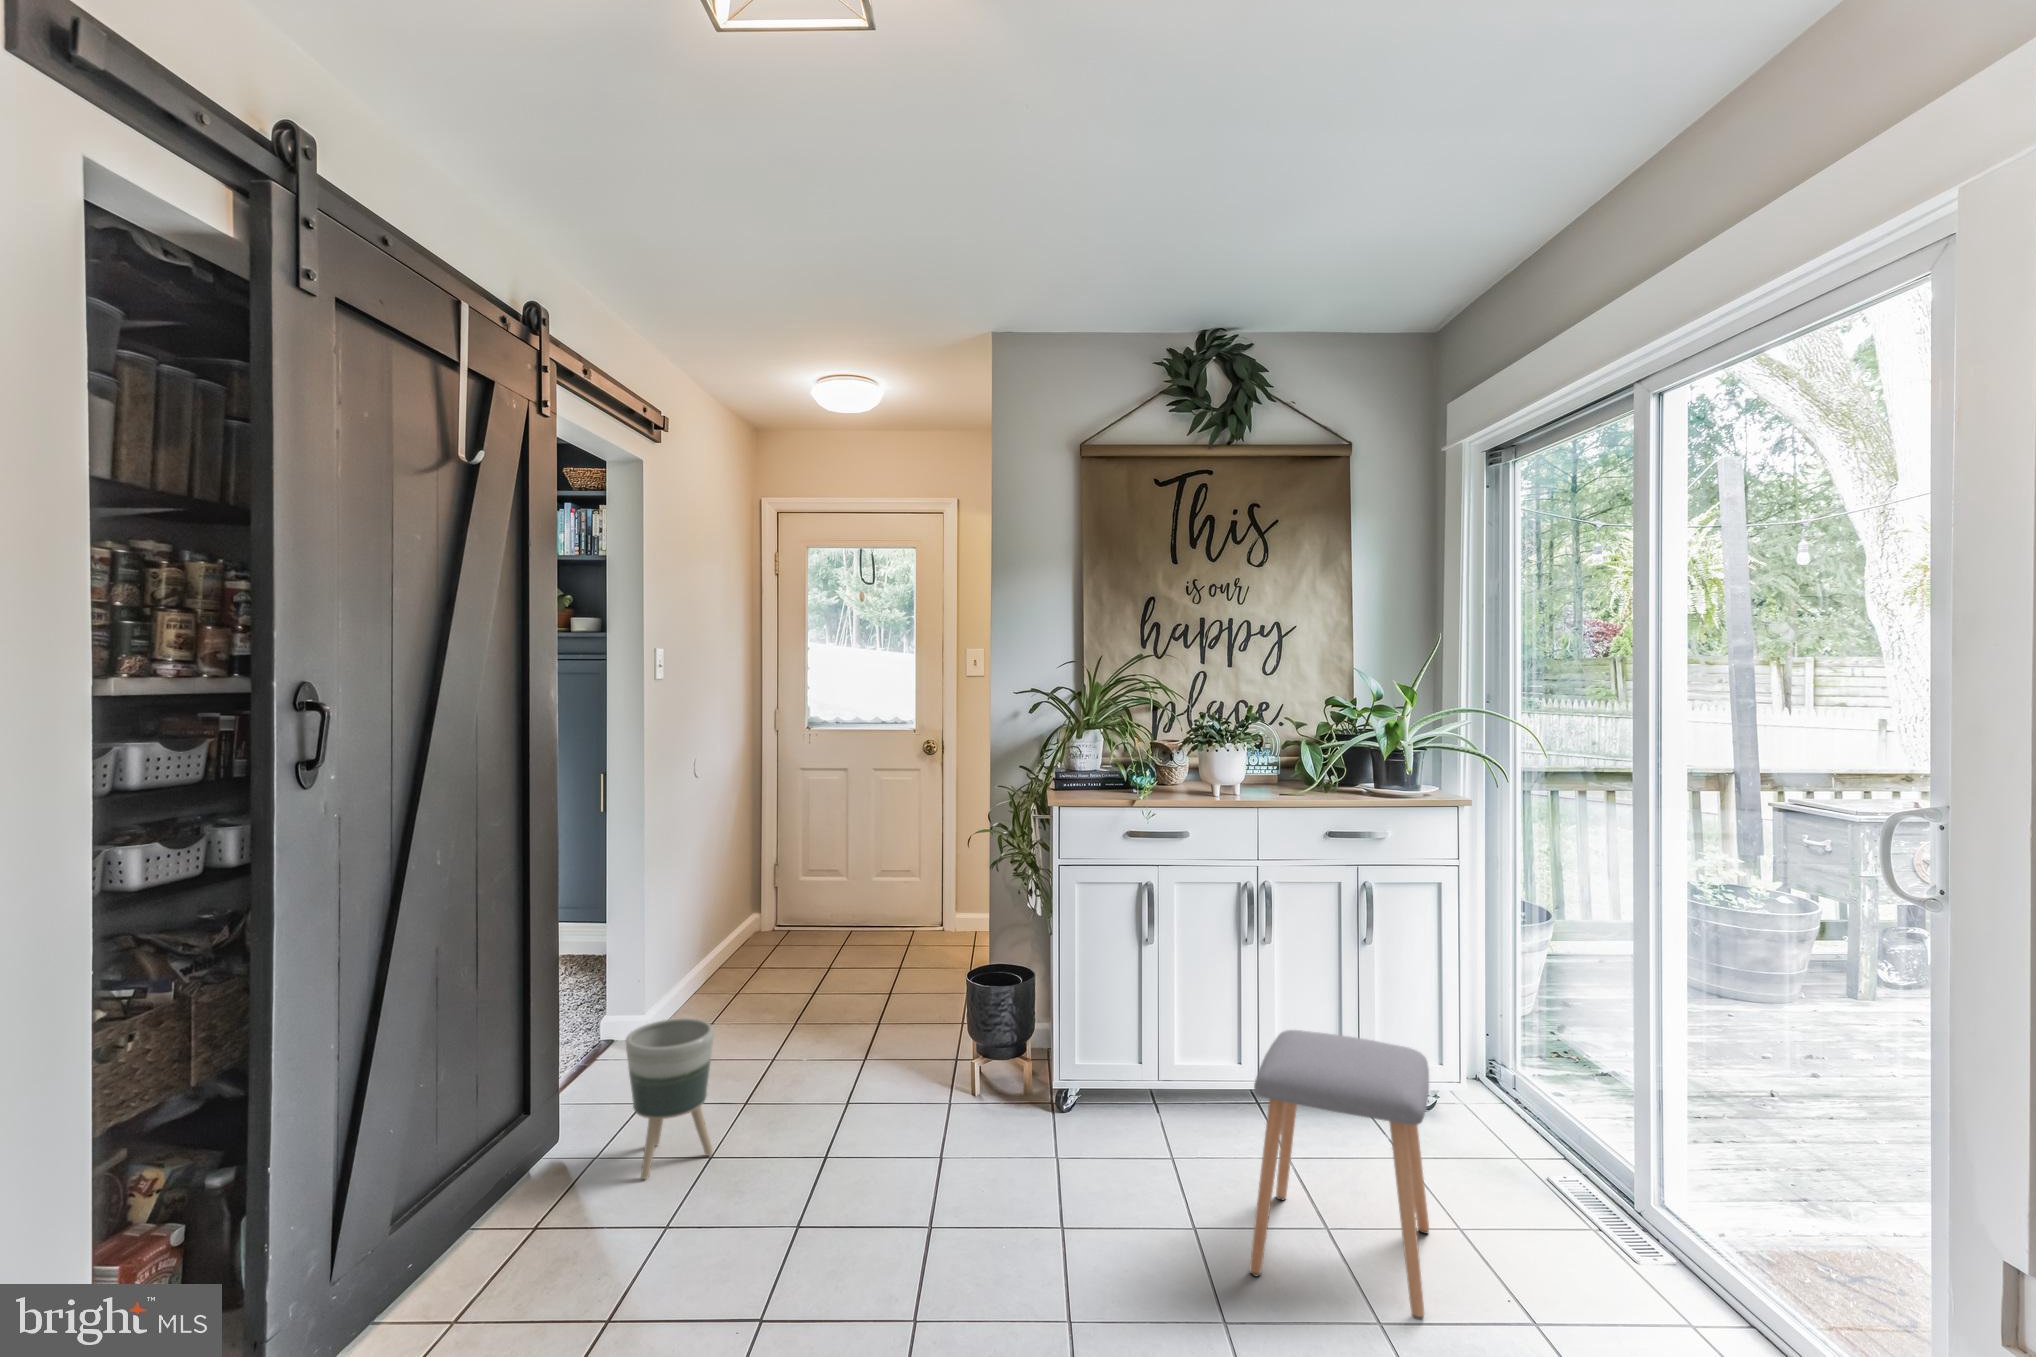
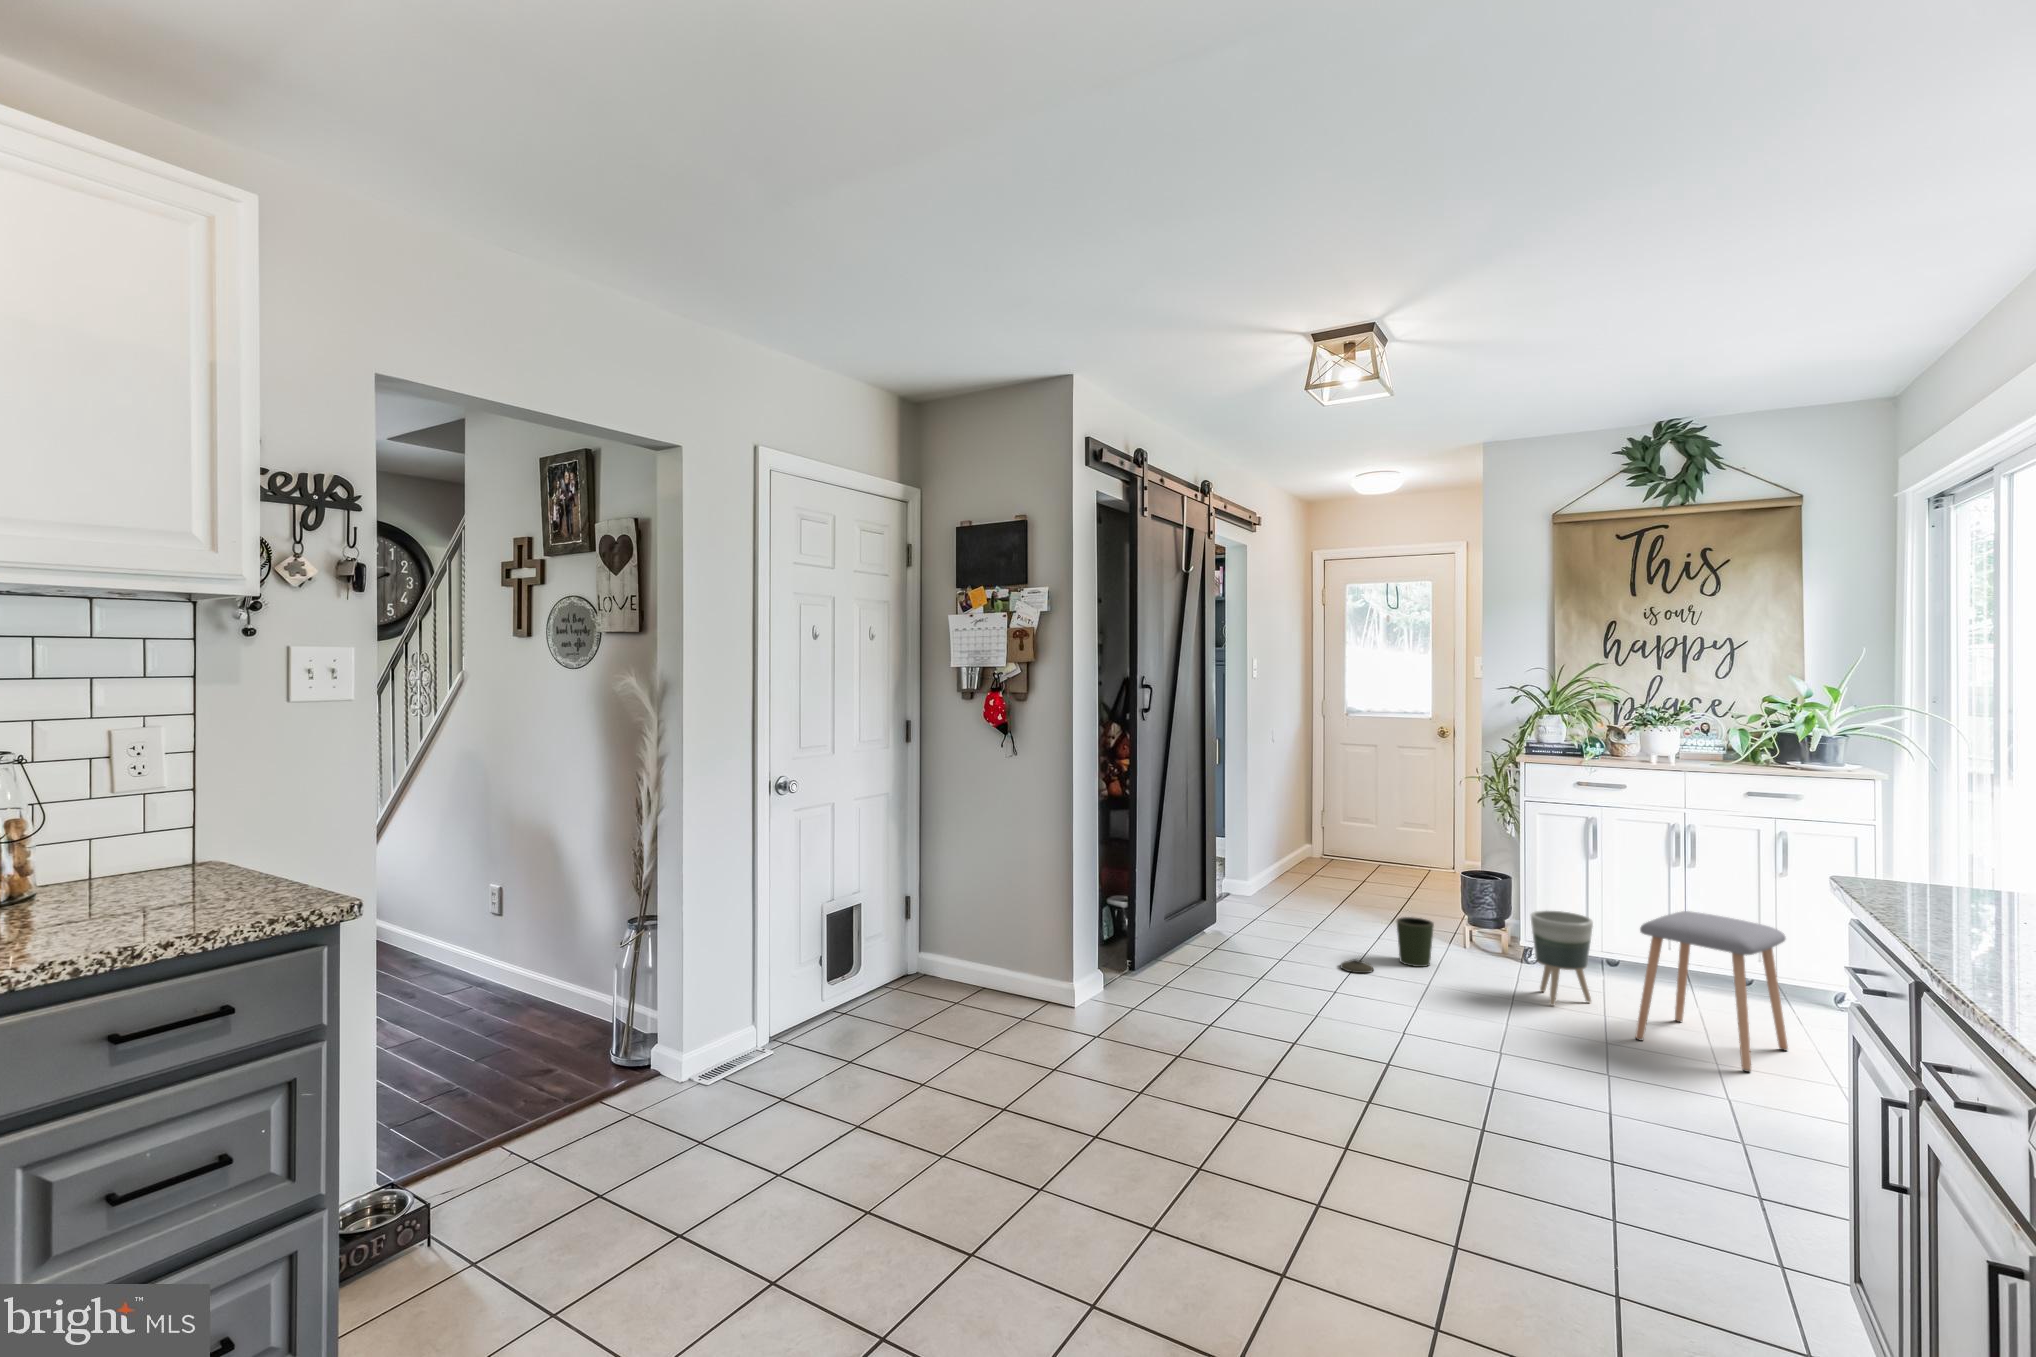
planter: present [626,1018,714,1179] -> present [1531,911,1593,1006]
trash can: none [778,1067,931,1208] -> present [1341,917,1434,973]

